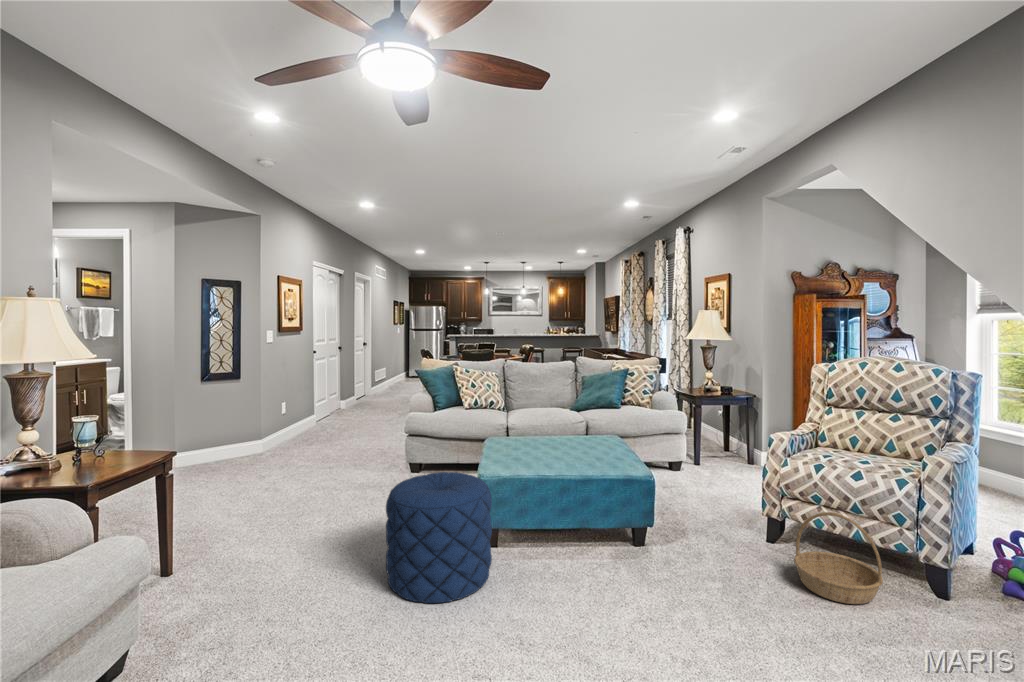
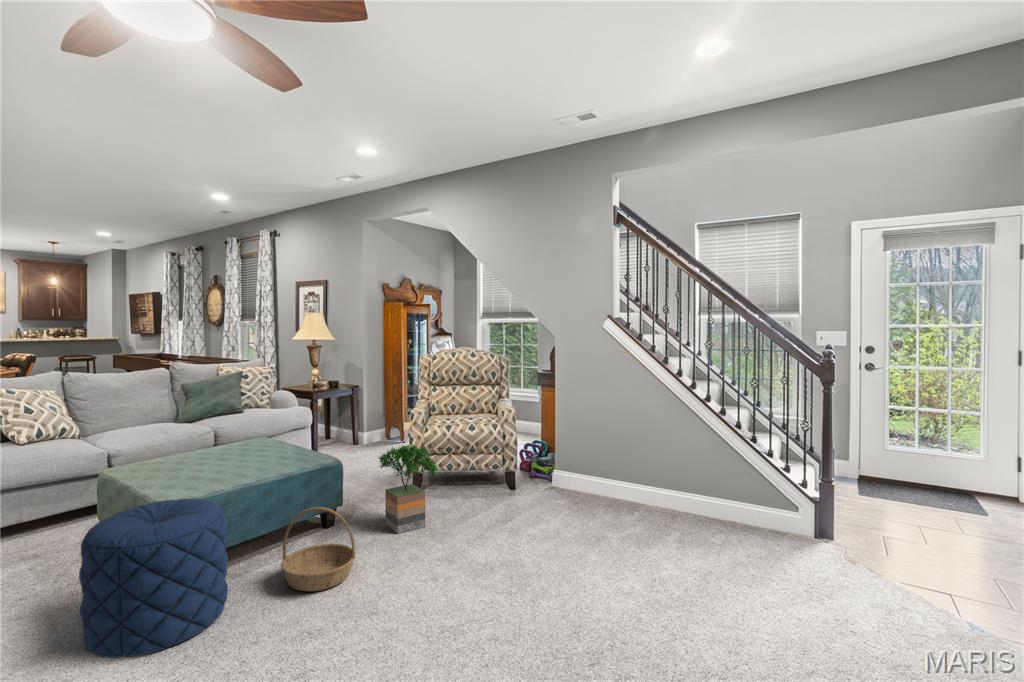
potted tree: none [681,475,761,596] -> present [379,445,438,534]
basket: present [794,512,883,604] -> present [281,507,356,591]

